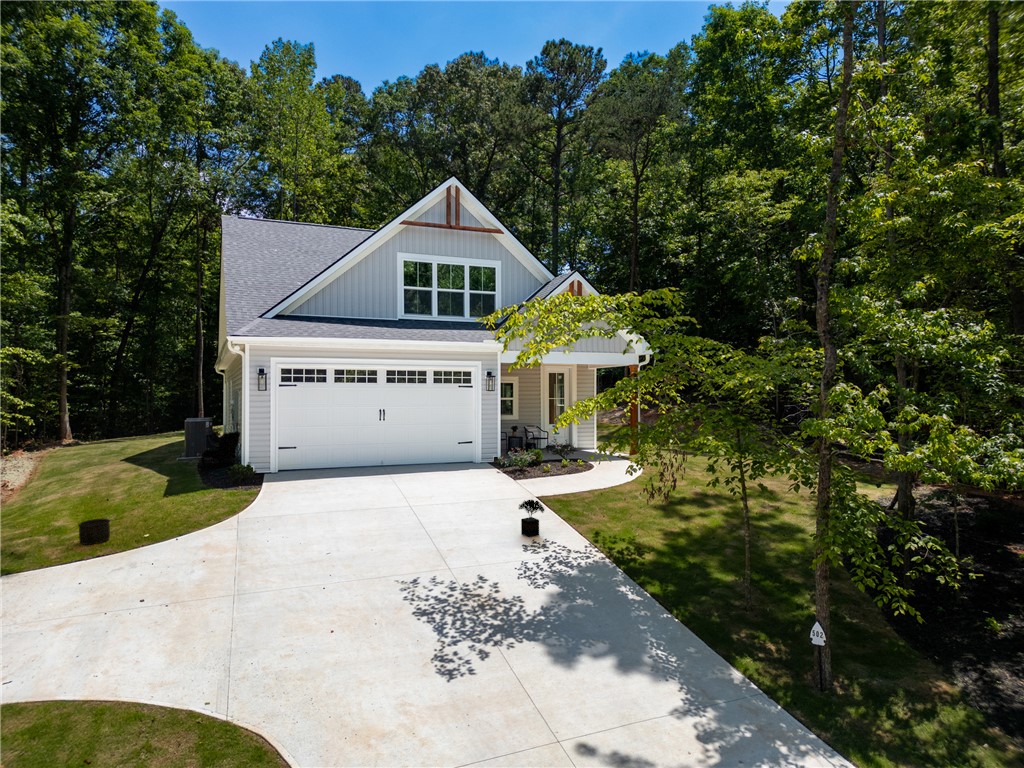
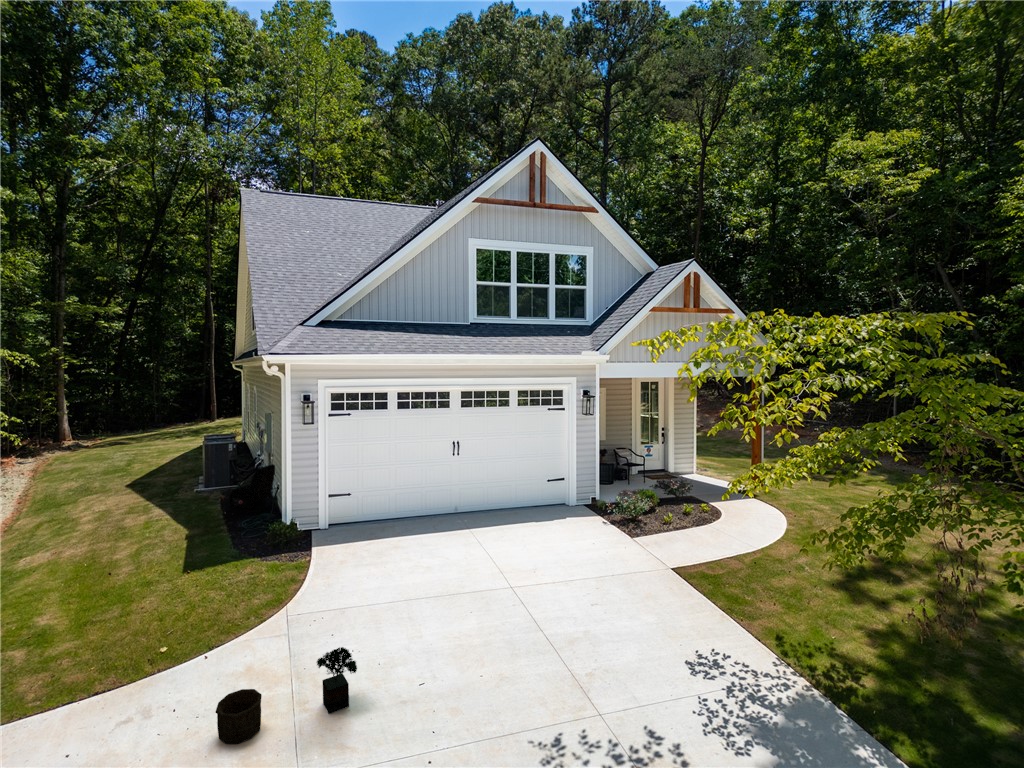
potted tree: present [519,500,544,537] -> present [317,647,357,714]
wooden bucket: present [78,519,110,545] -> present [216,689,262,744]

